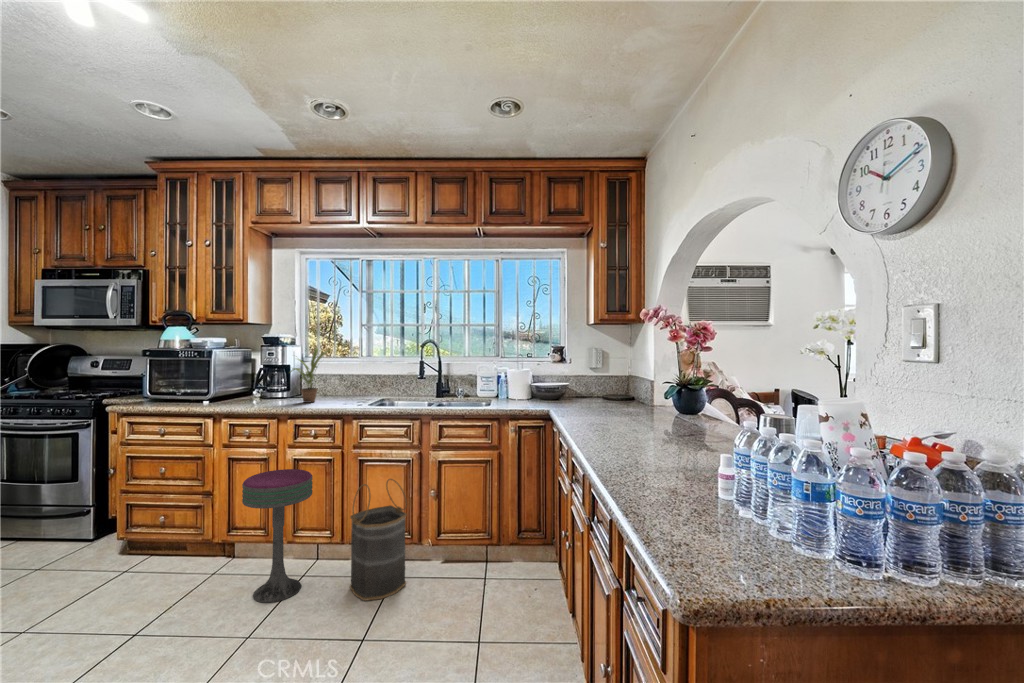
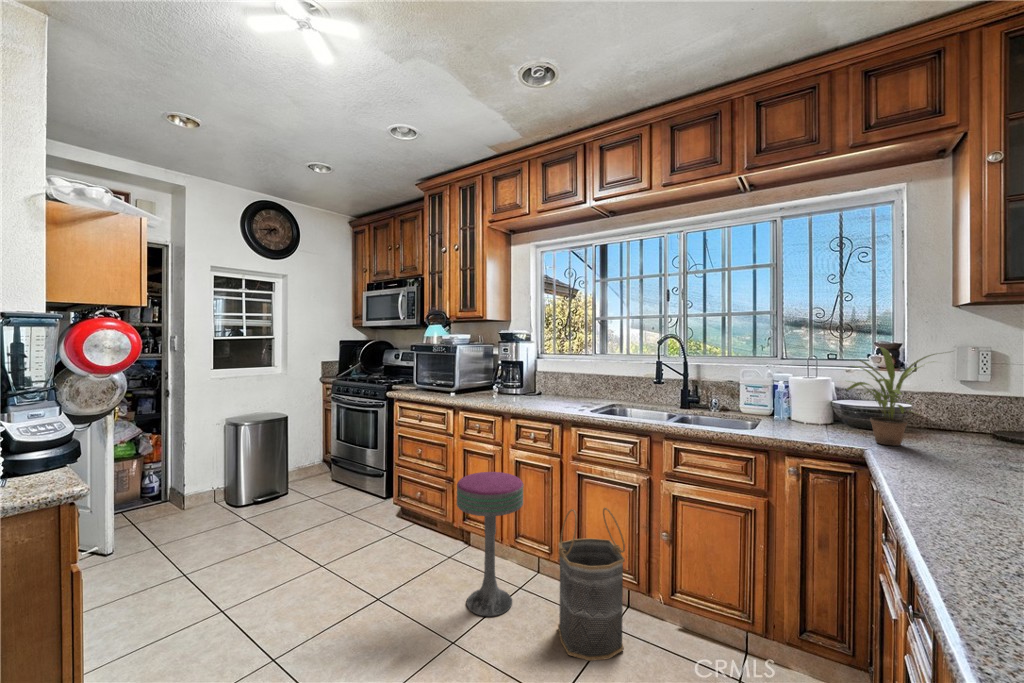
potted plant: present [291,348,328,403] -> present [847,347,935,446]

